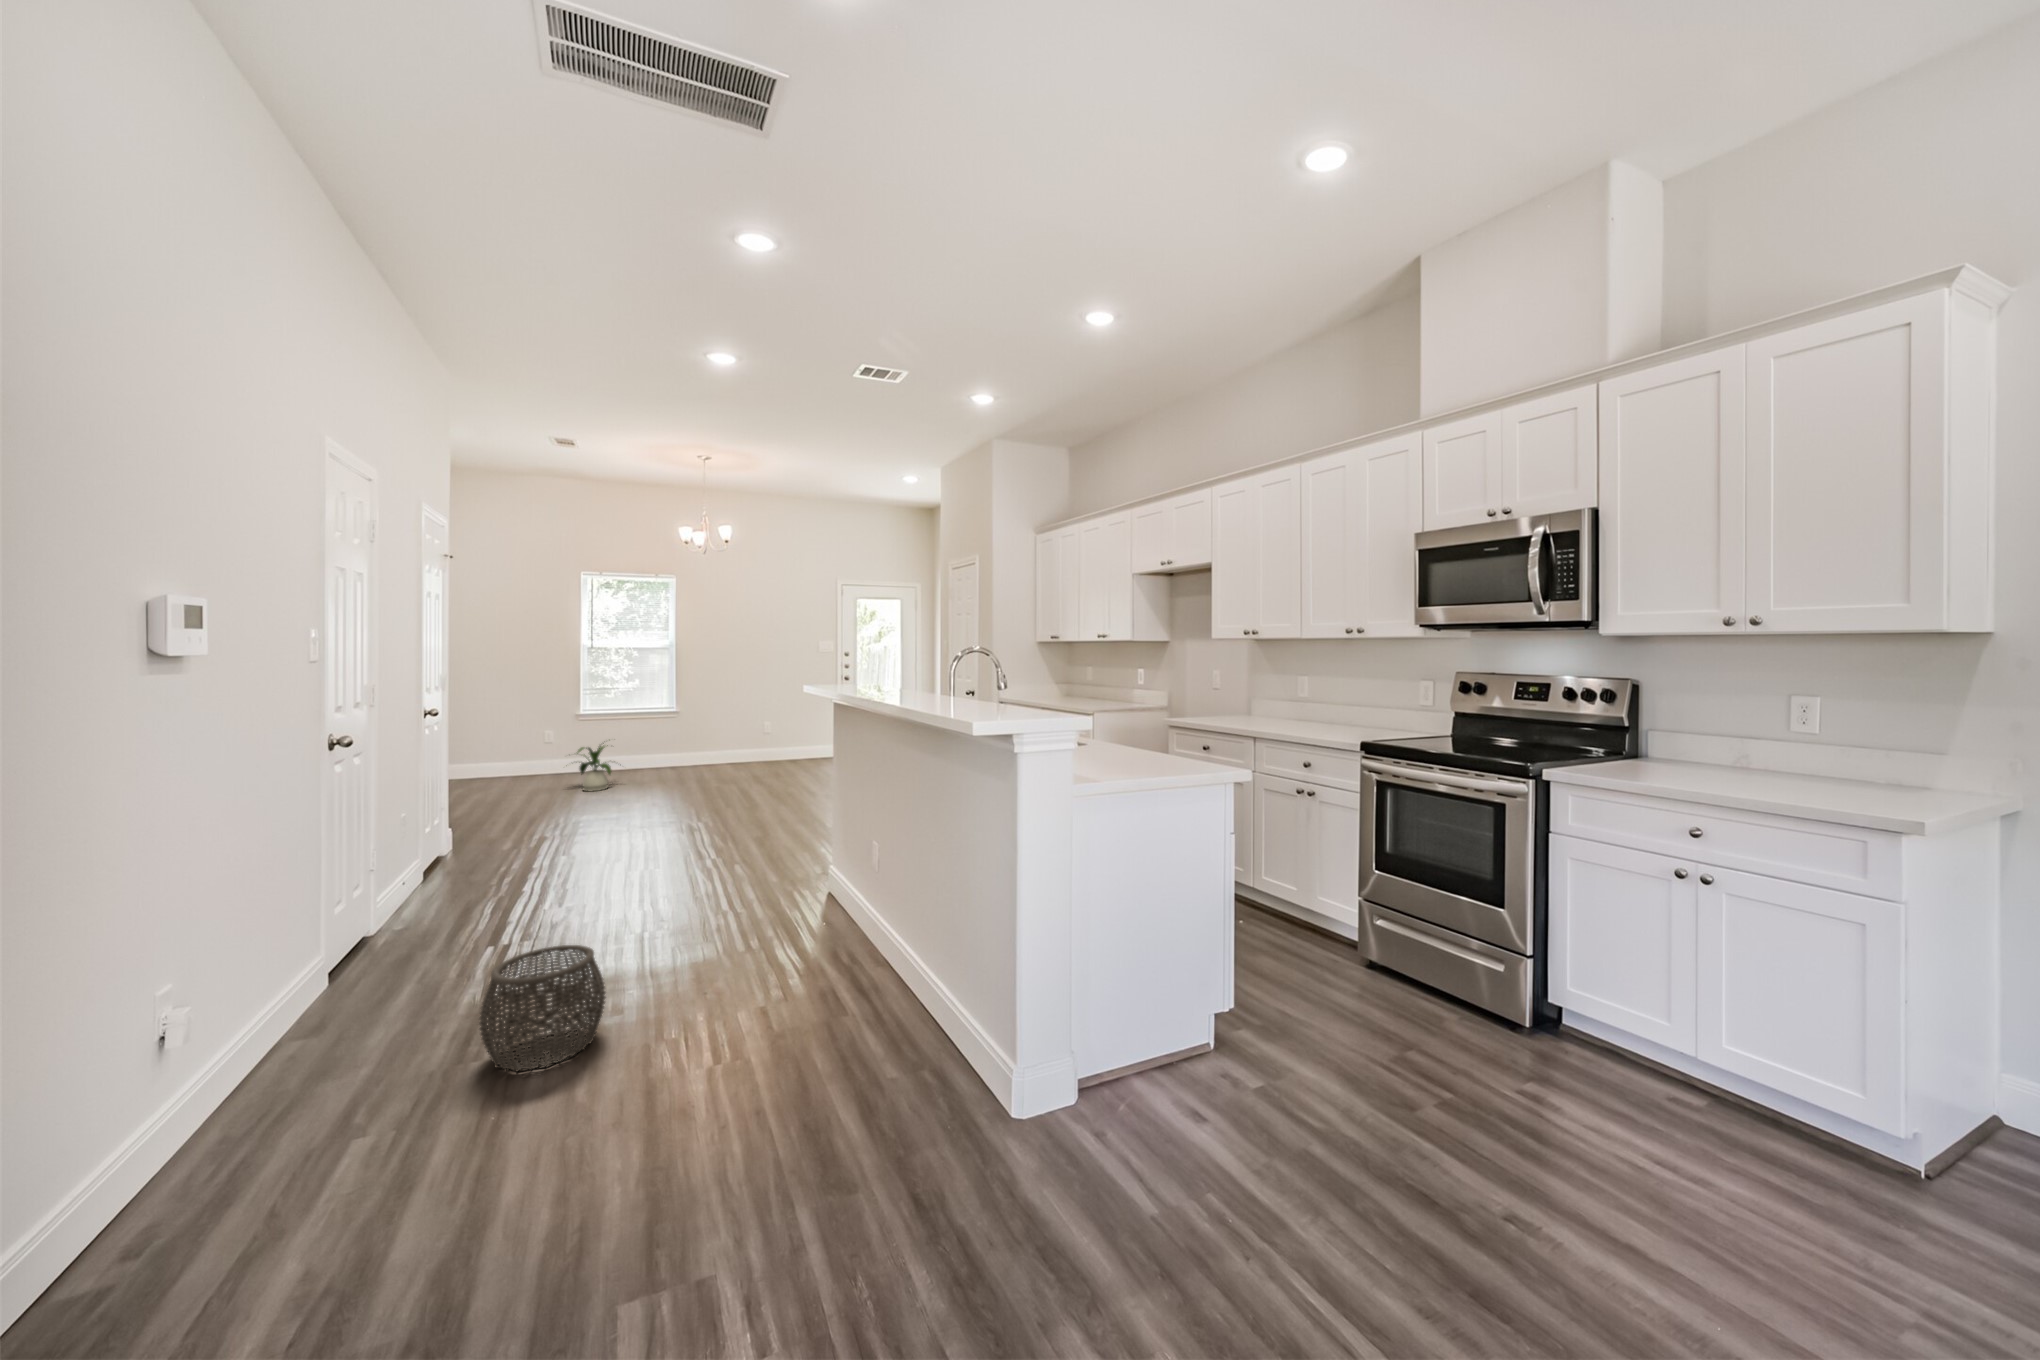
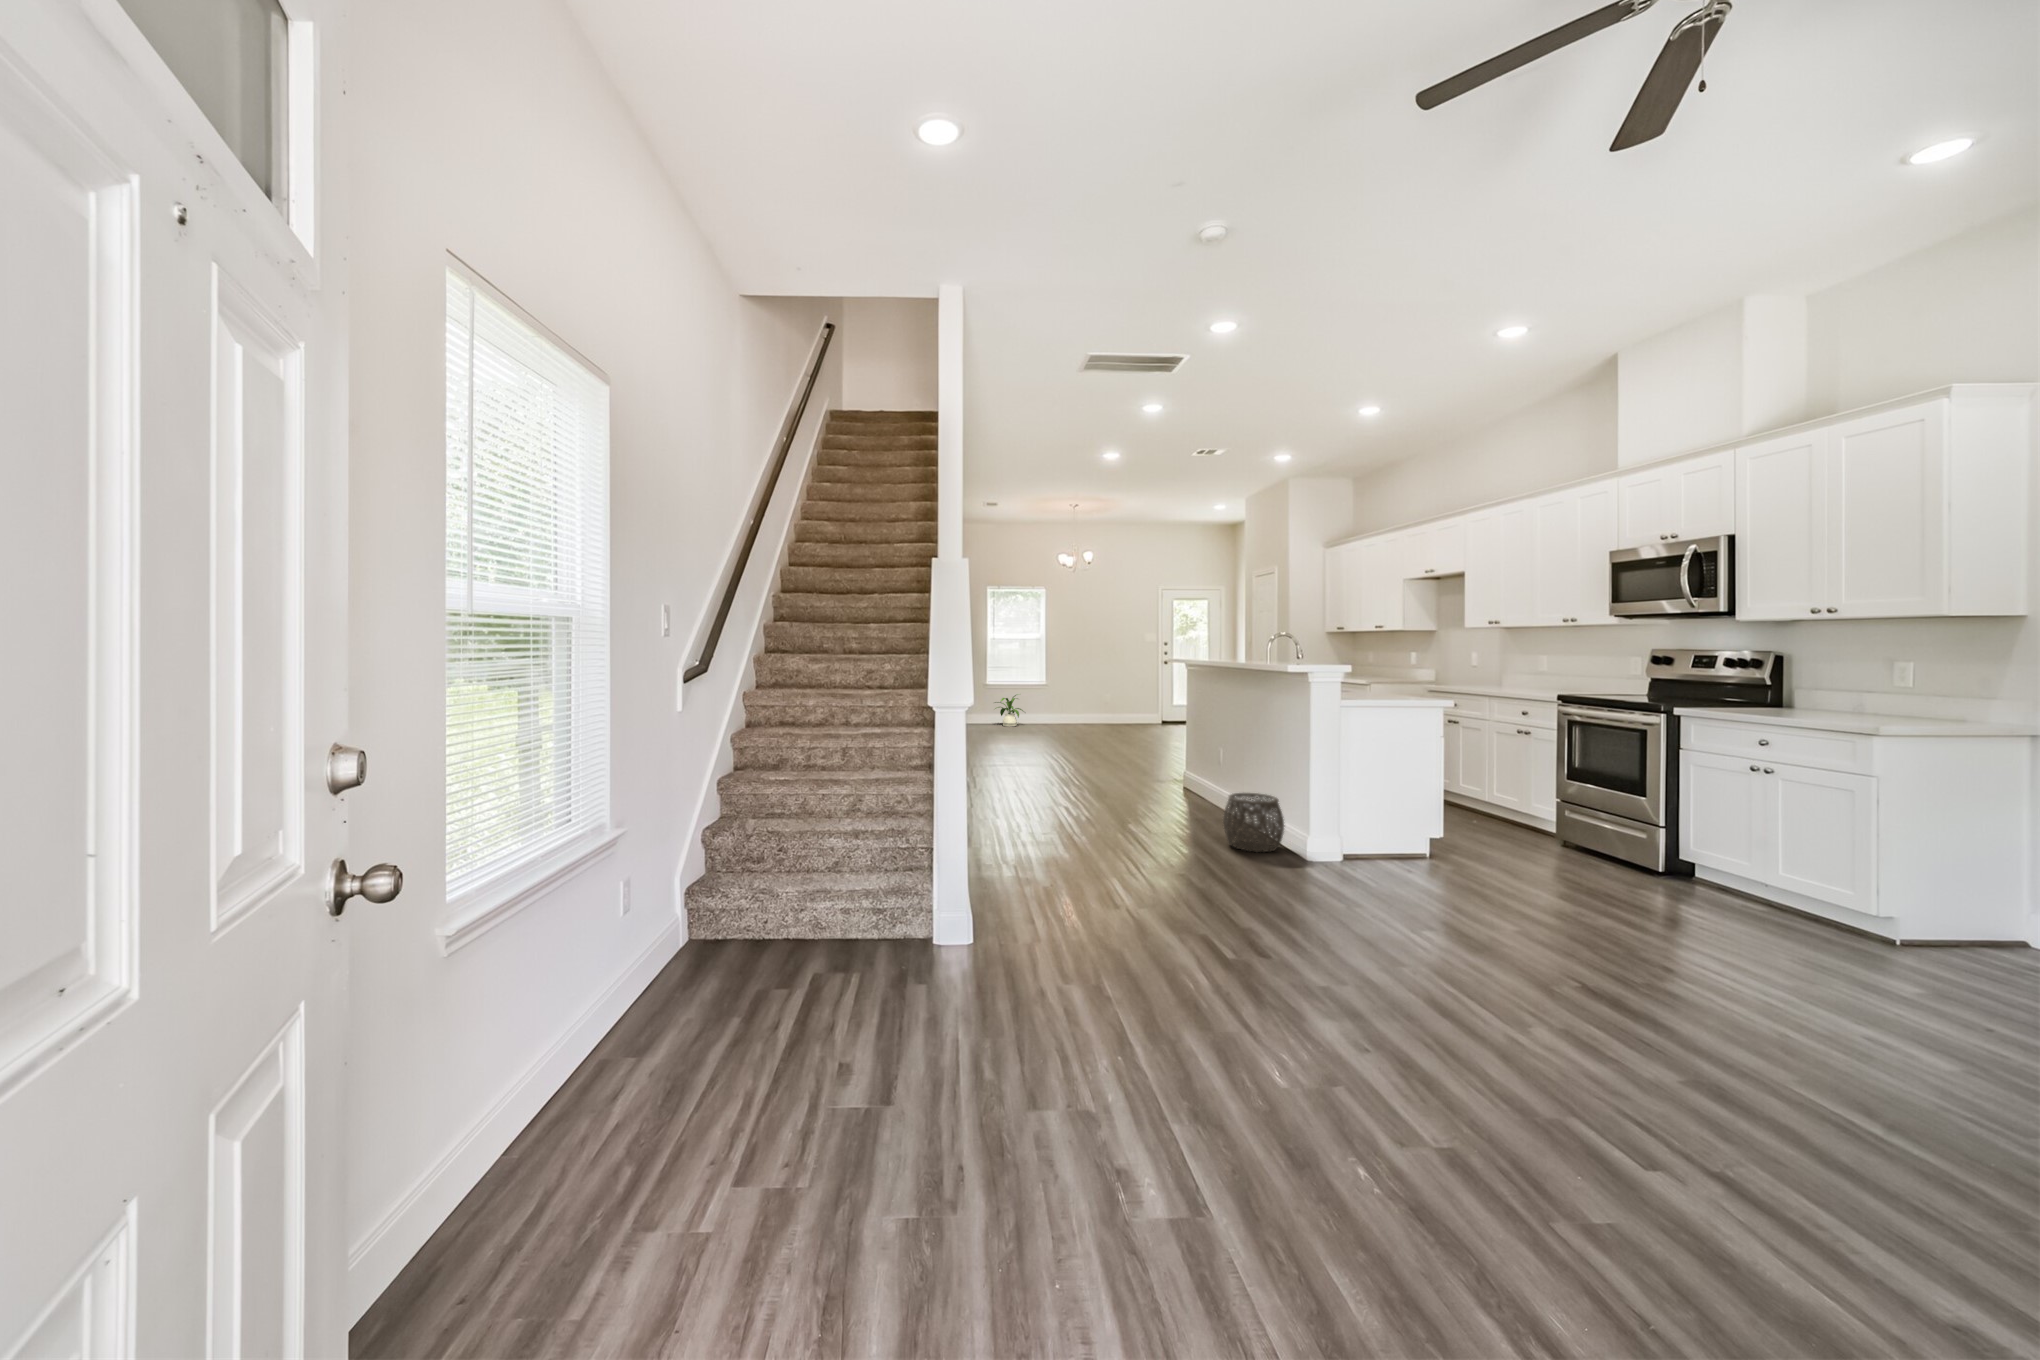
woven basket: present [479,945,606,1071] -> present [1223,793,1284,852]

